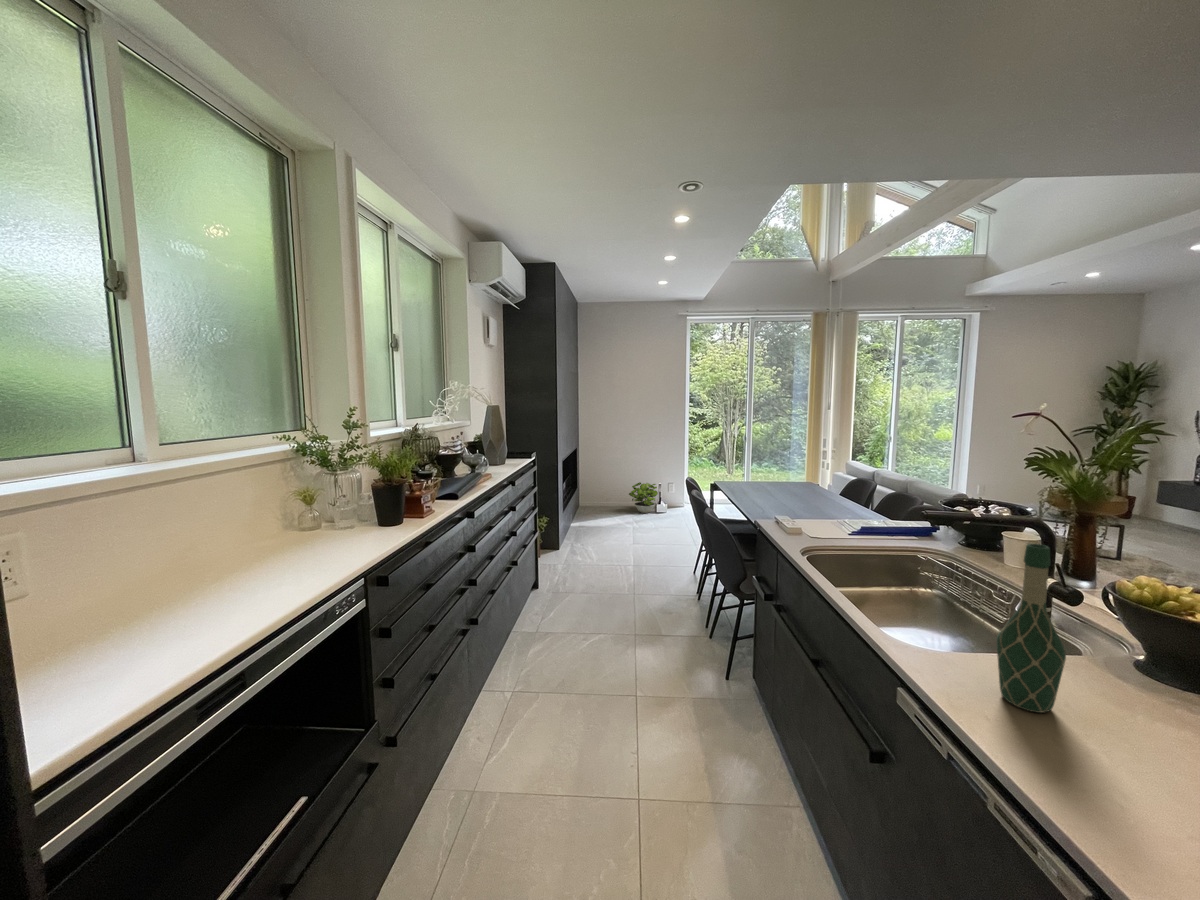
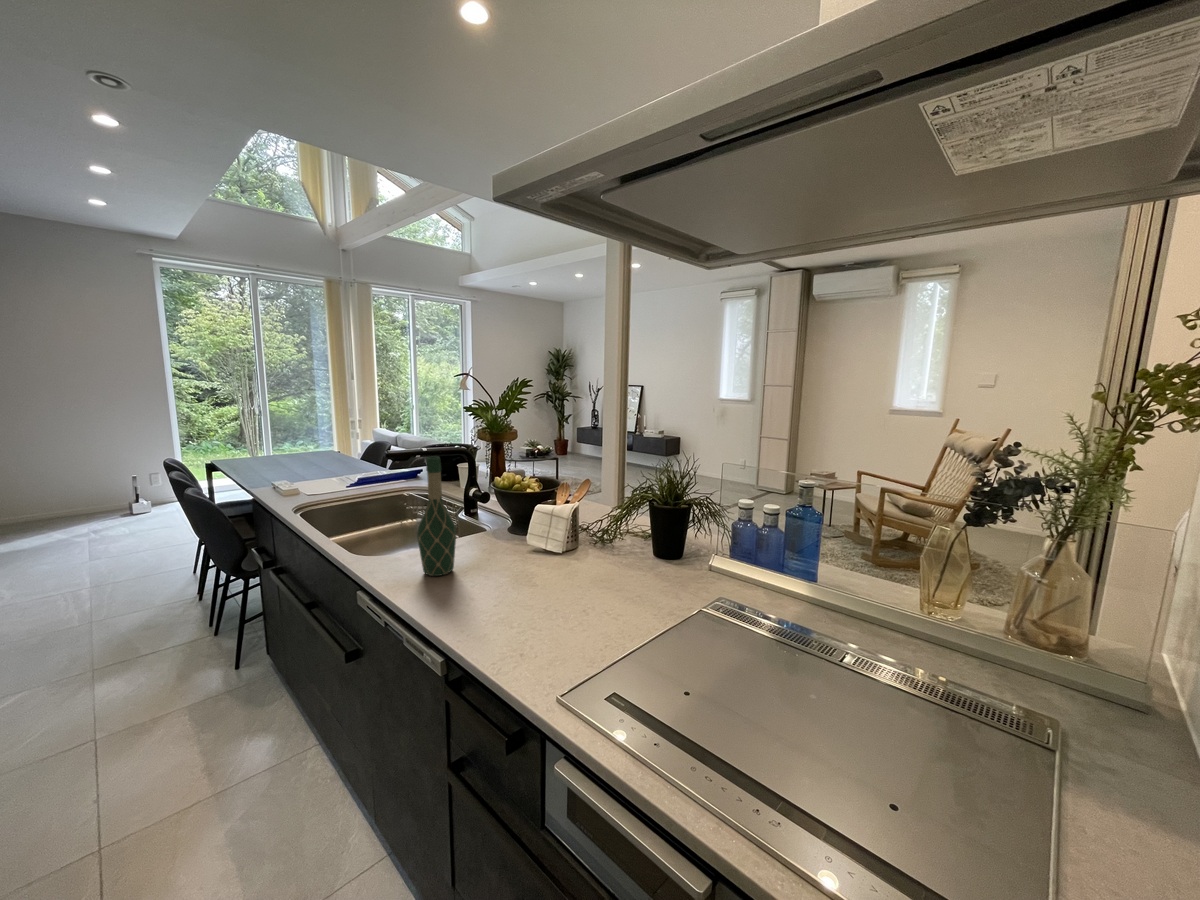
potted plant: present [629,482,658,513] -> none [79,476,136,517]

